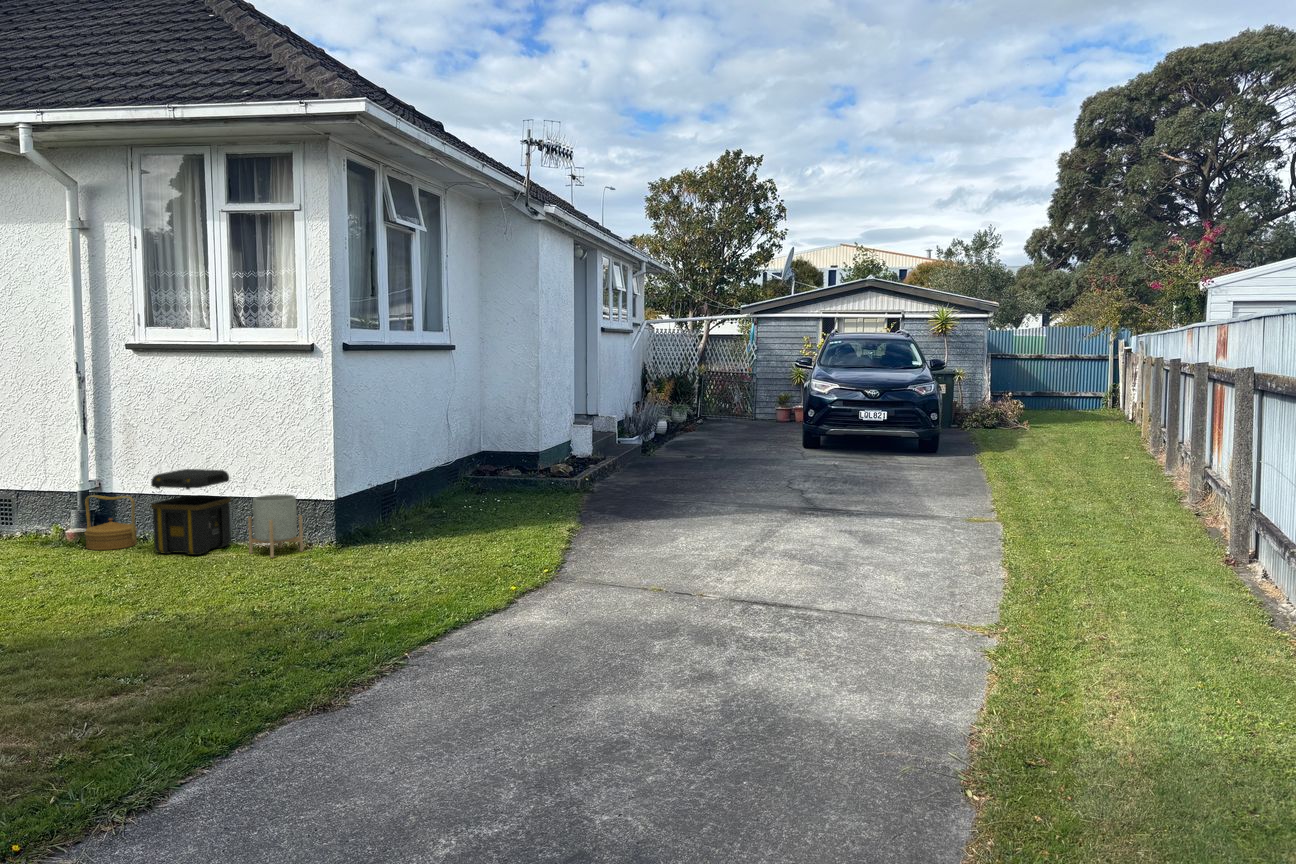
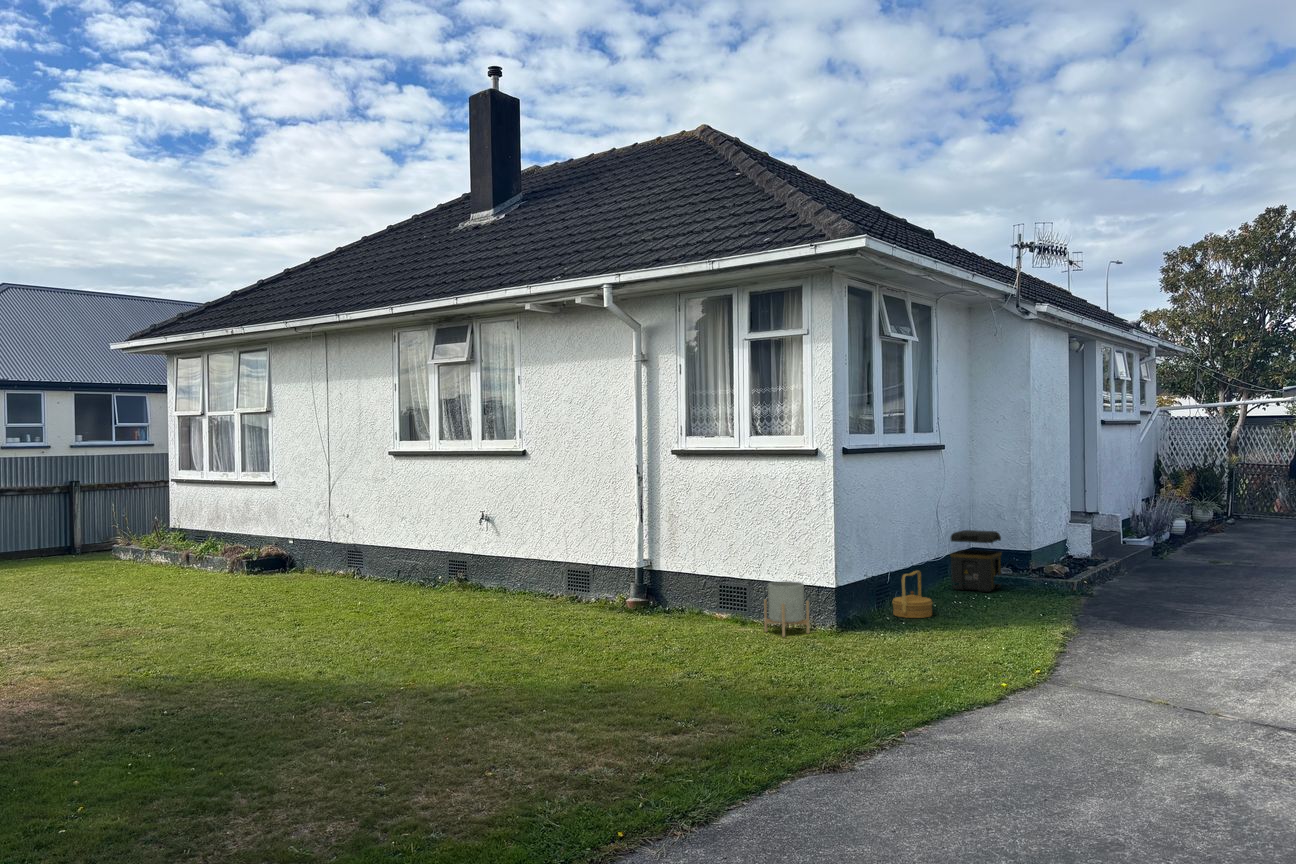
toolbox: present [151,469,231,555] -> present [950,530,1002,592]
woven basket: present [85,495,137,550] -> present [892,570,933,618]

